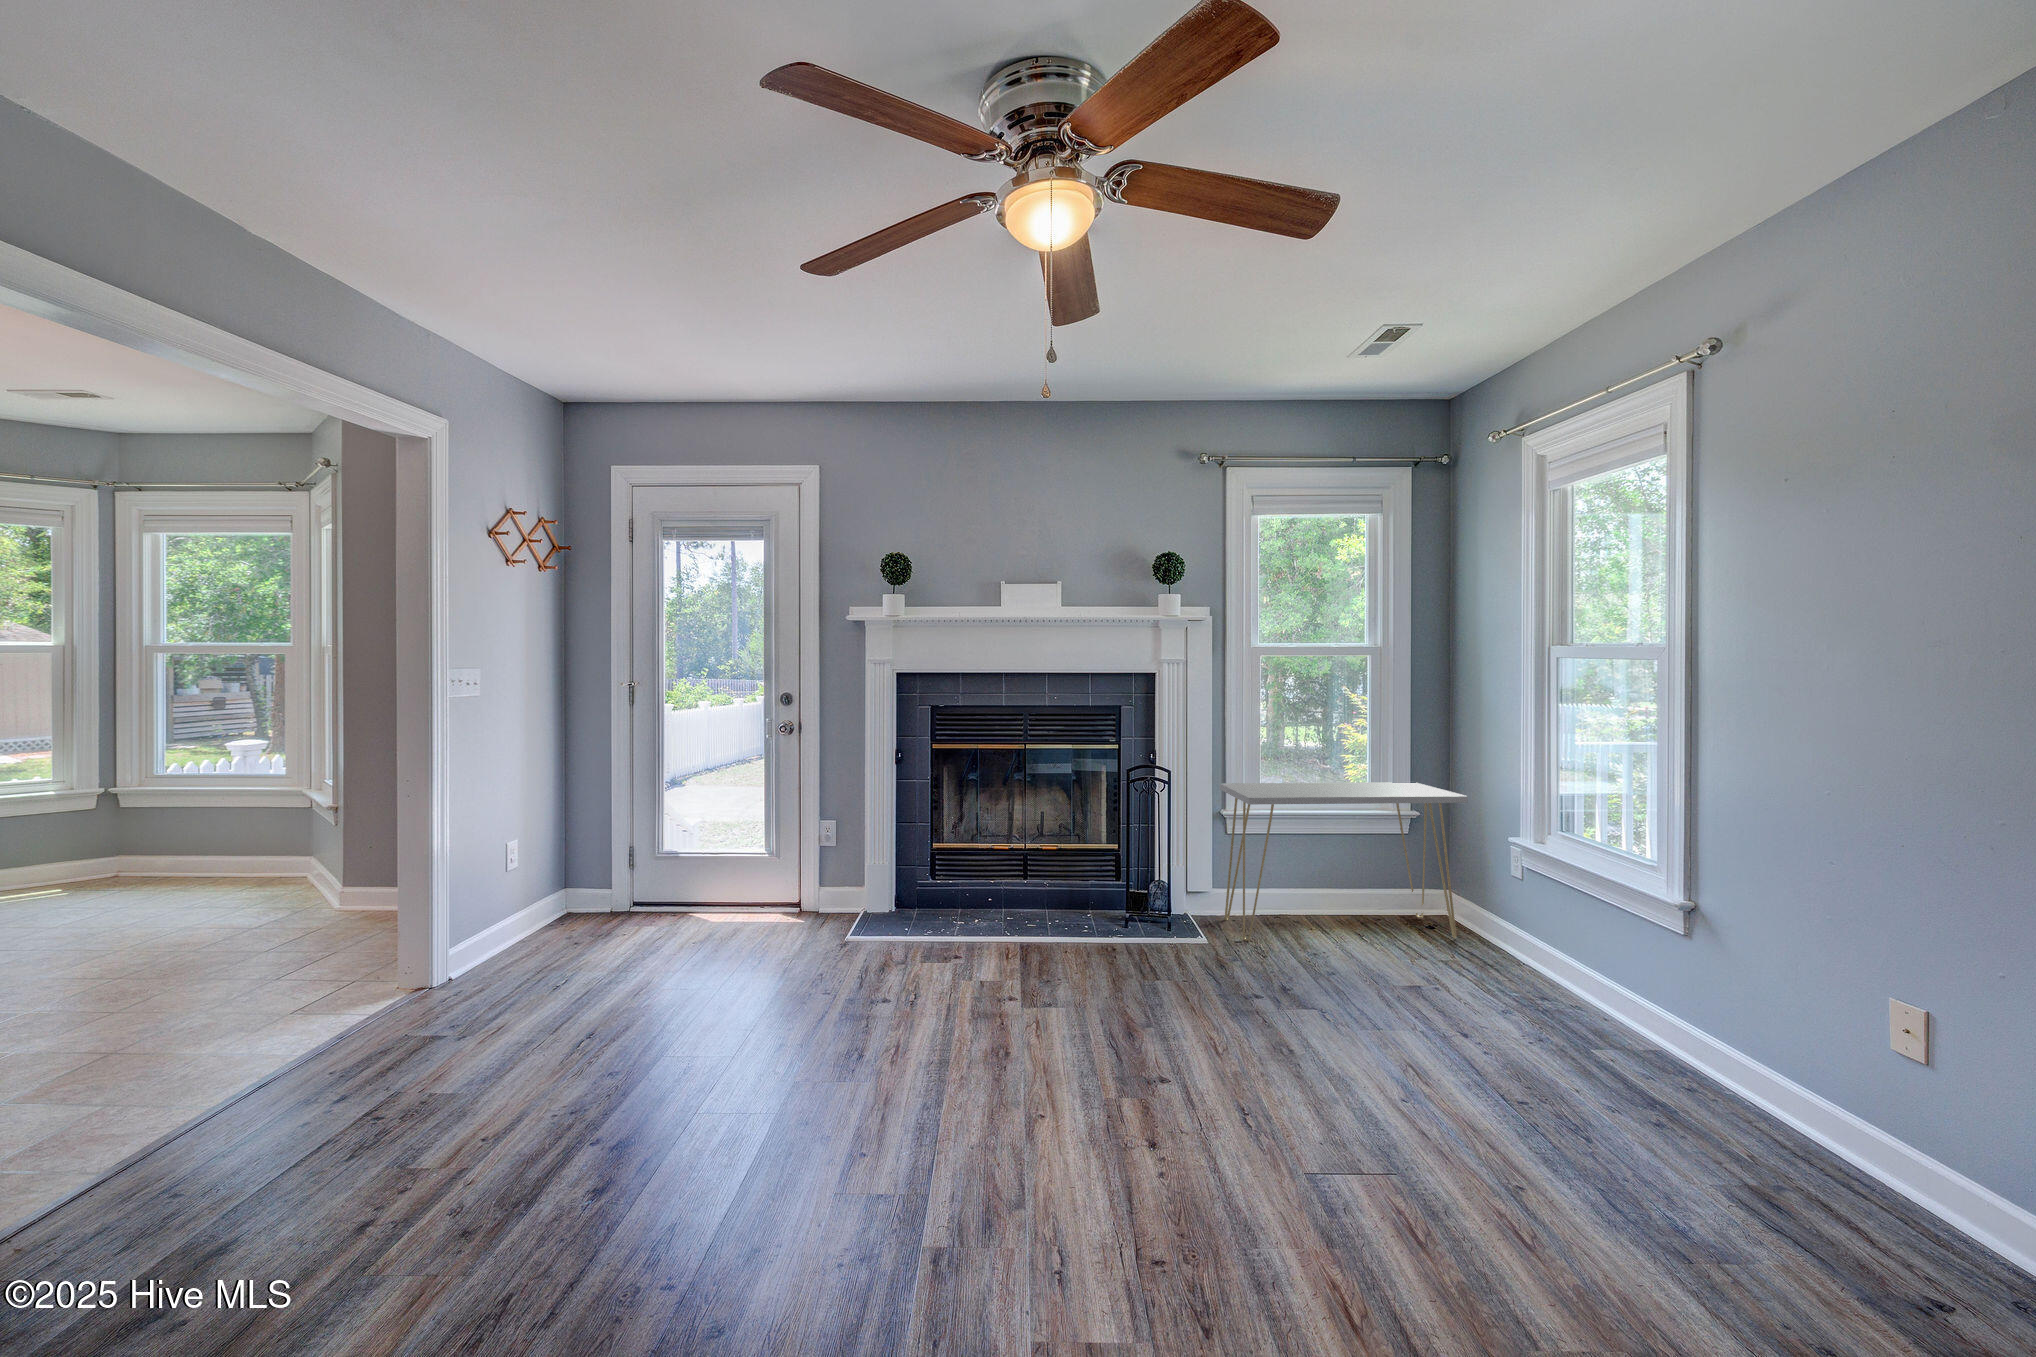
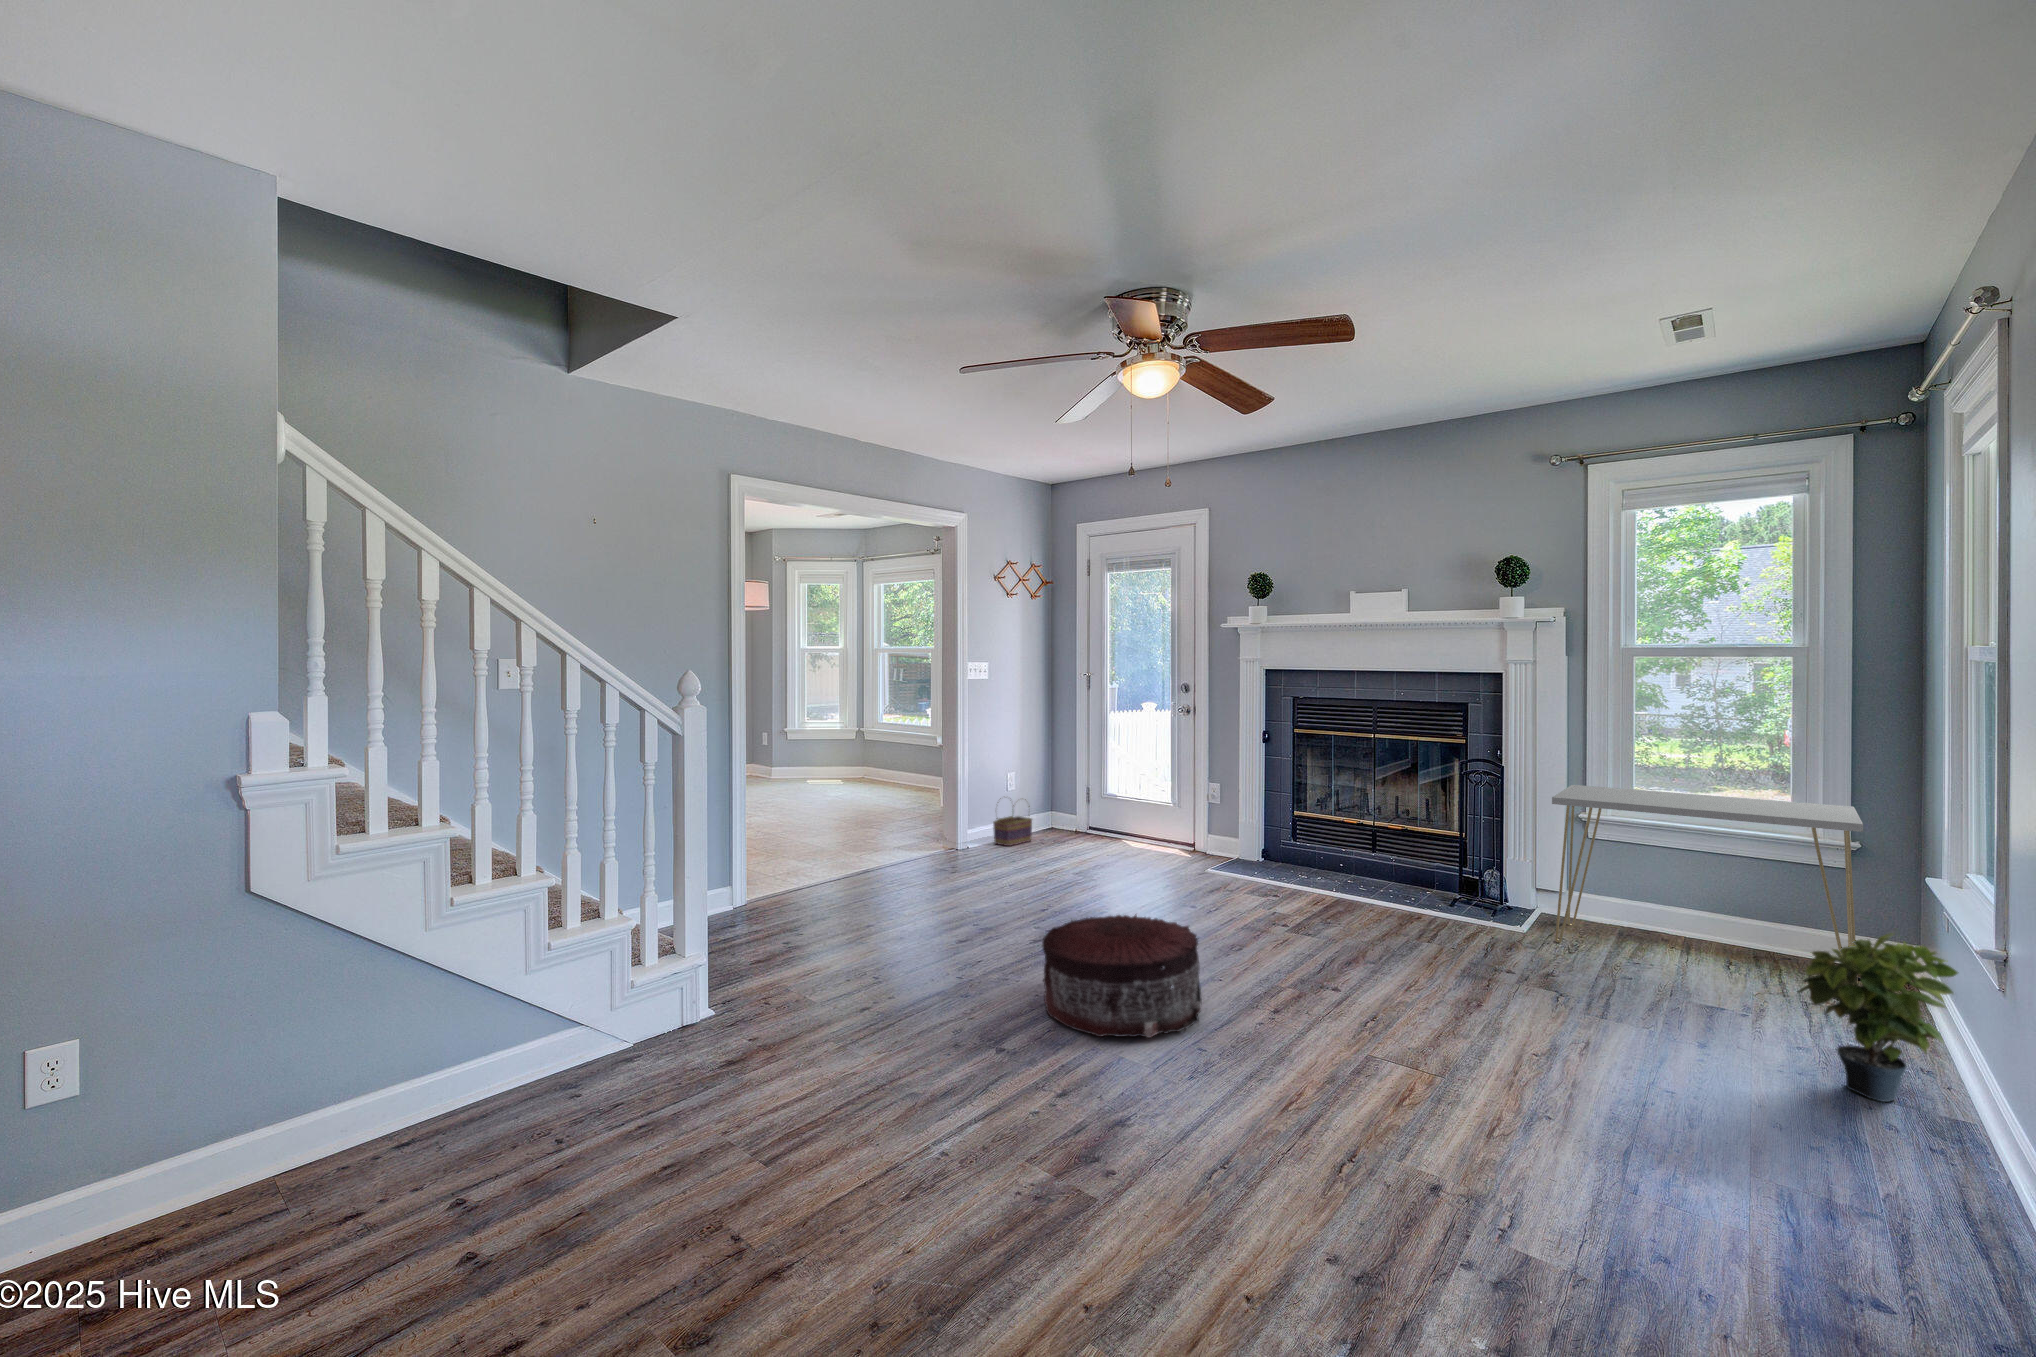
basket: none [493,876,557,954] -> present [993,798,1032,846]
potted plant: none [1553,886,1675,1030] -> present [1798,933,1958,1102]
pouf: none [902,1029,1158,1261] -> present [1042,914,1202,1038]

